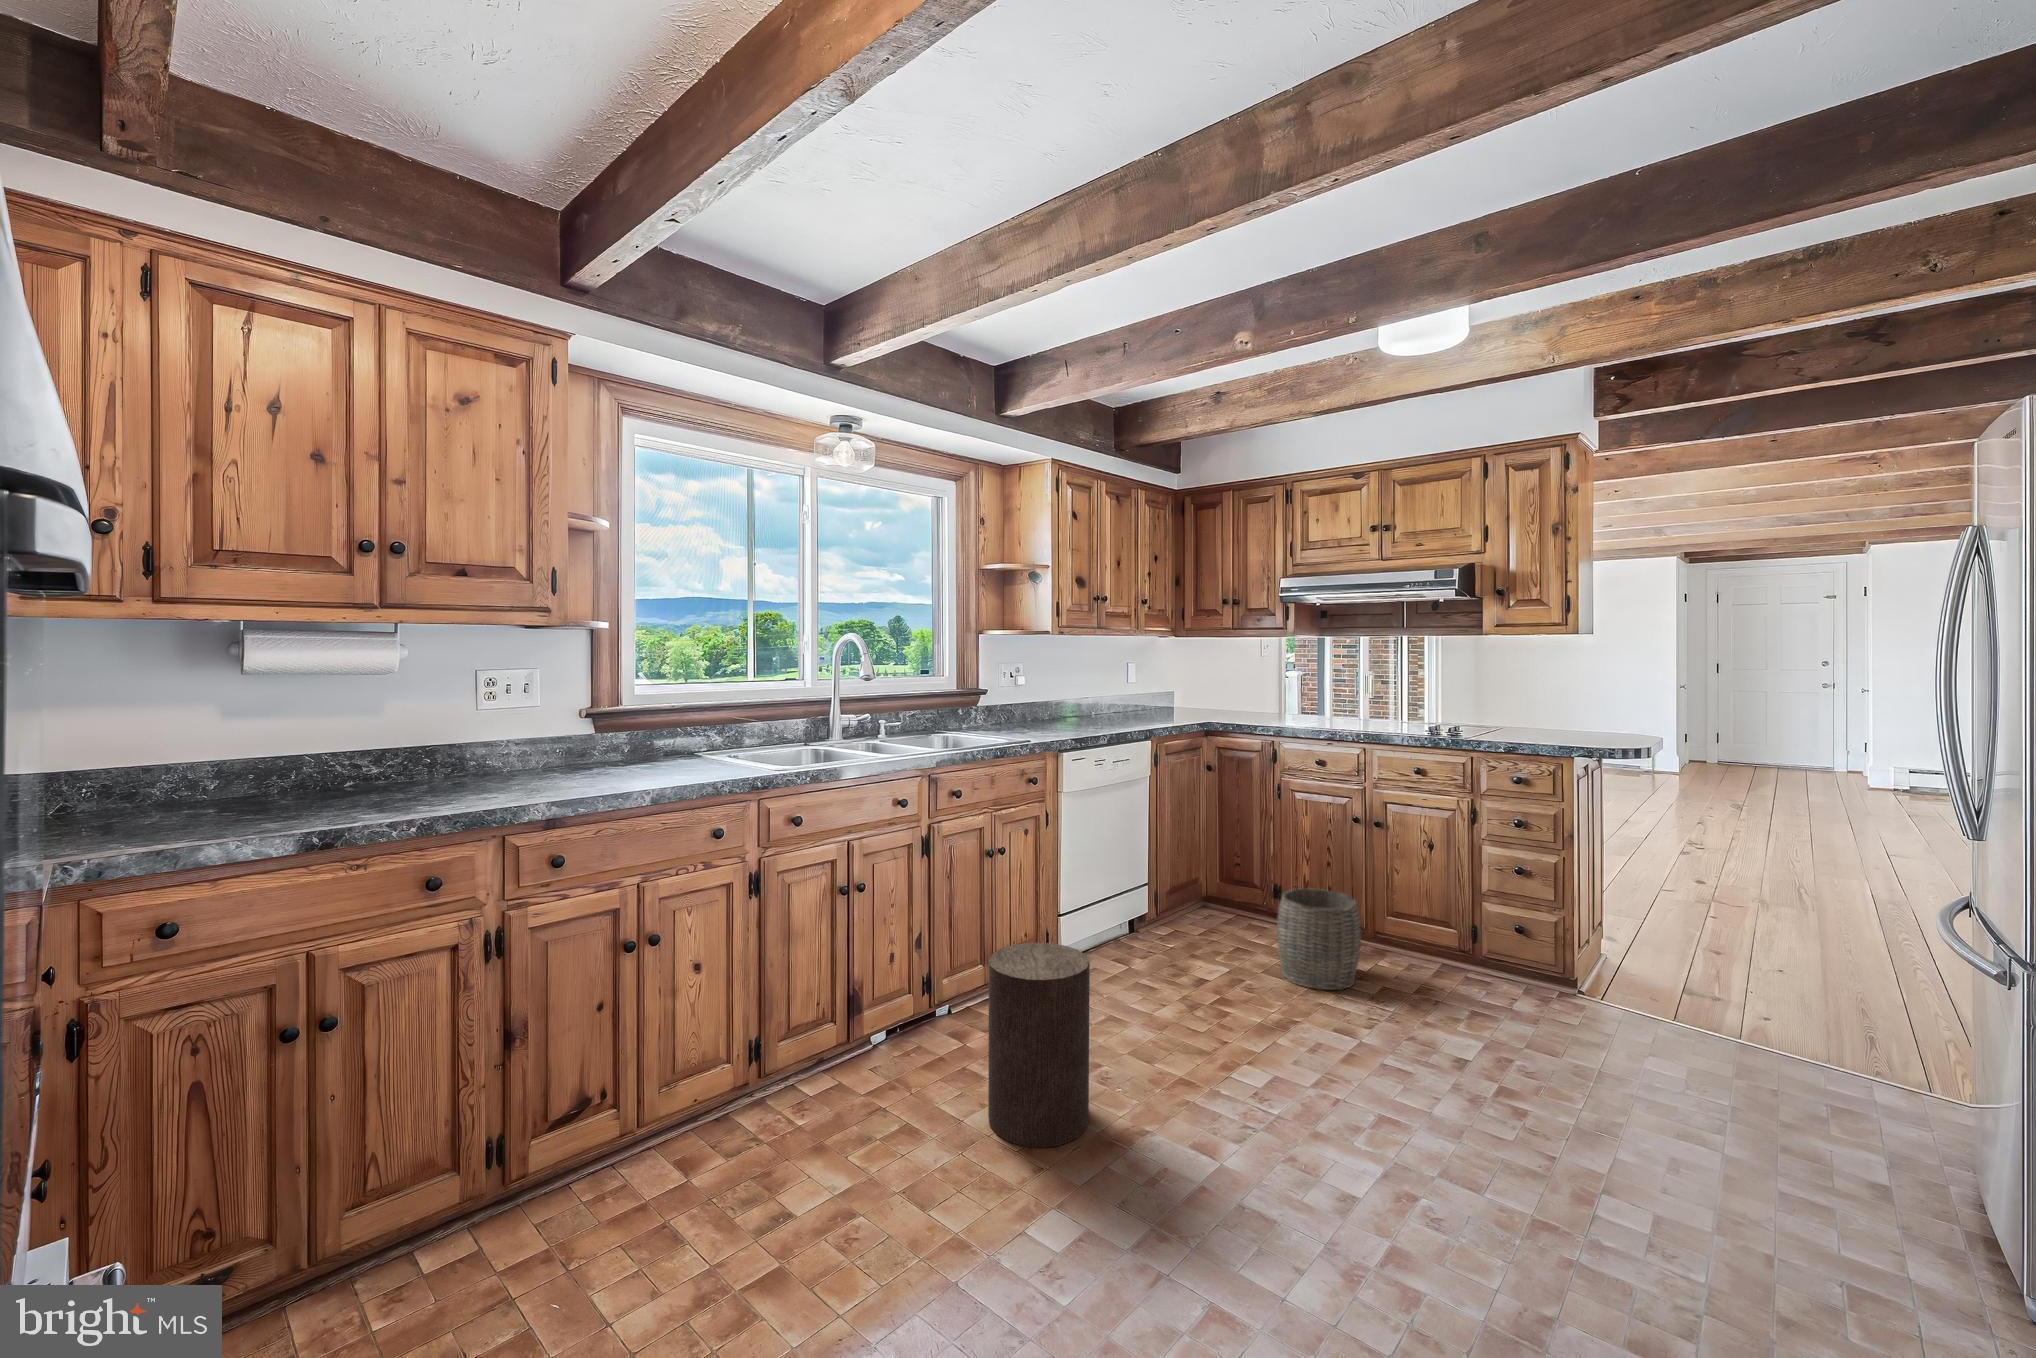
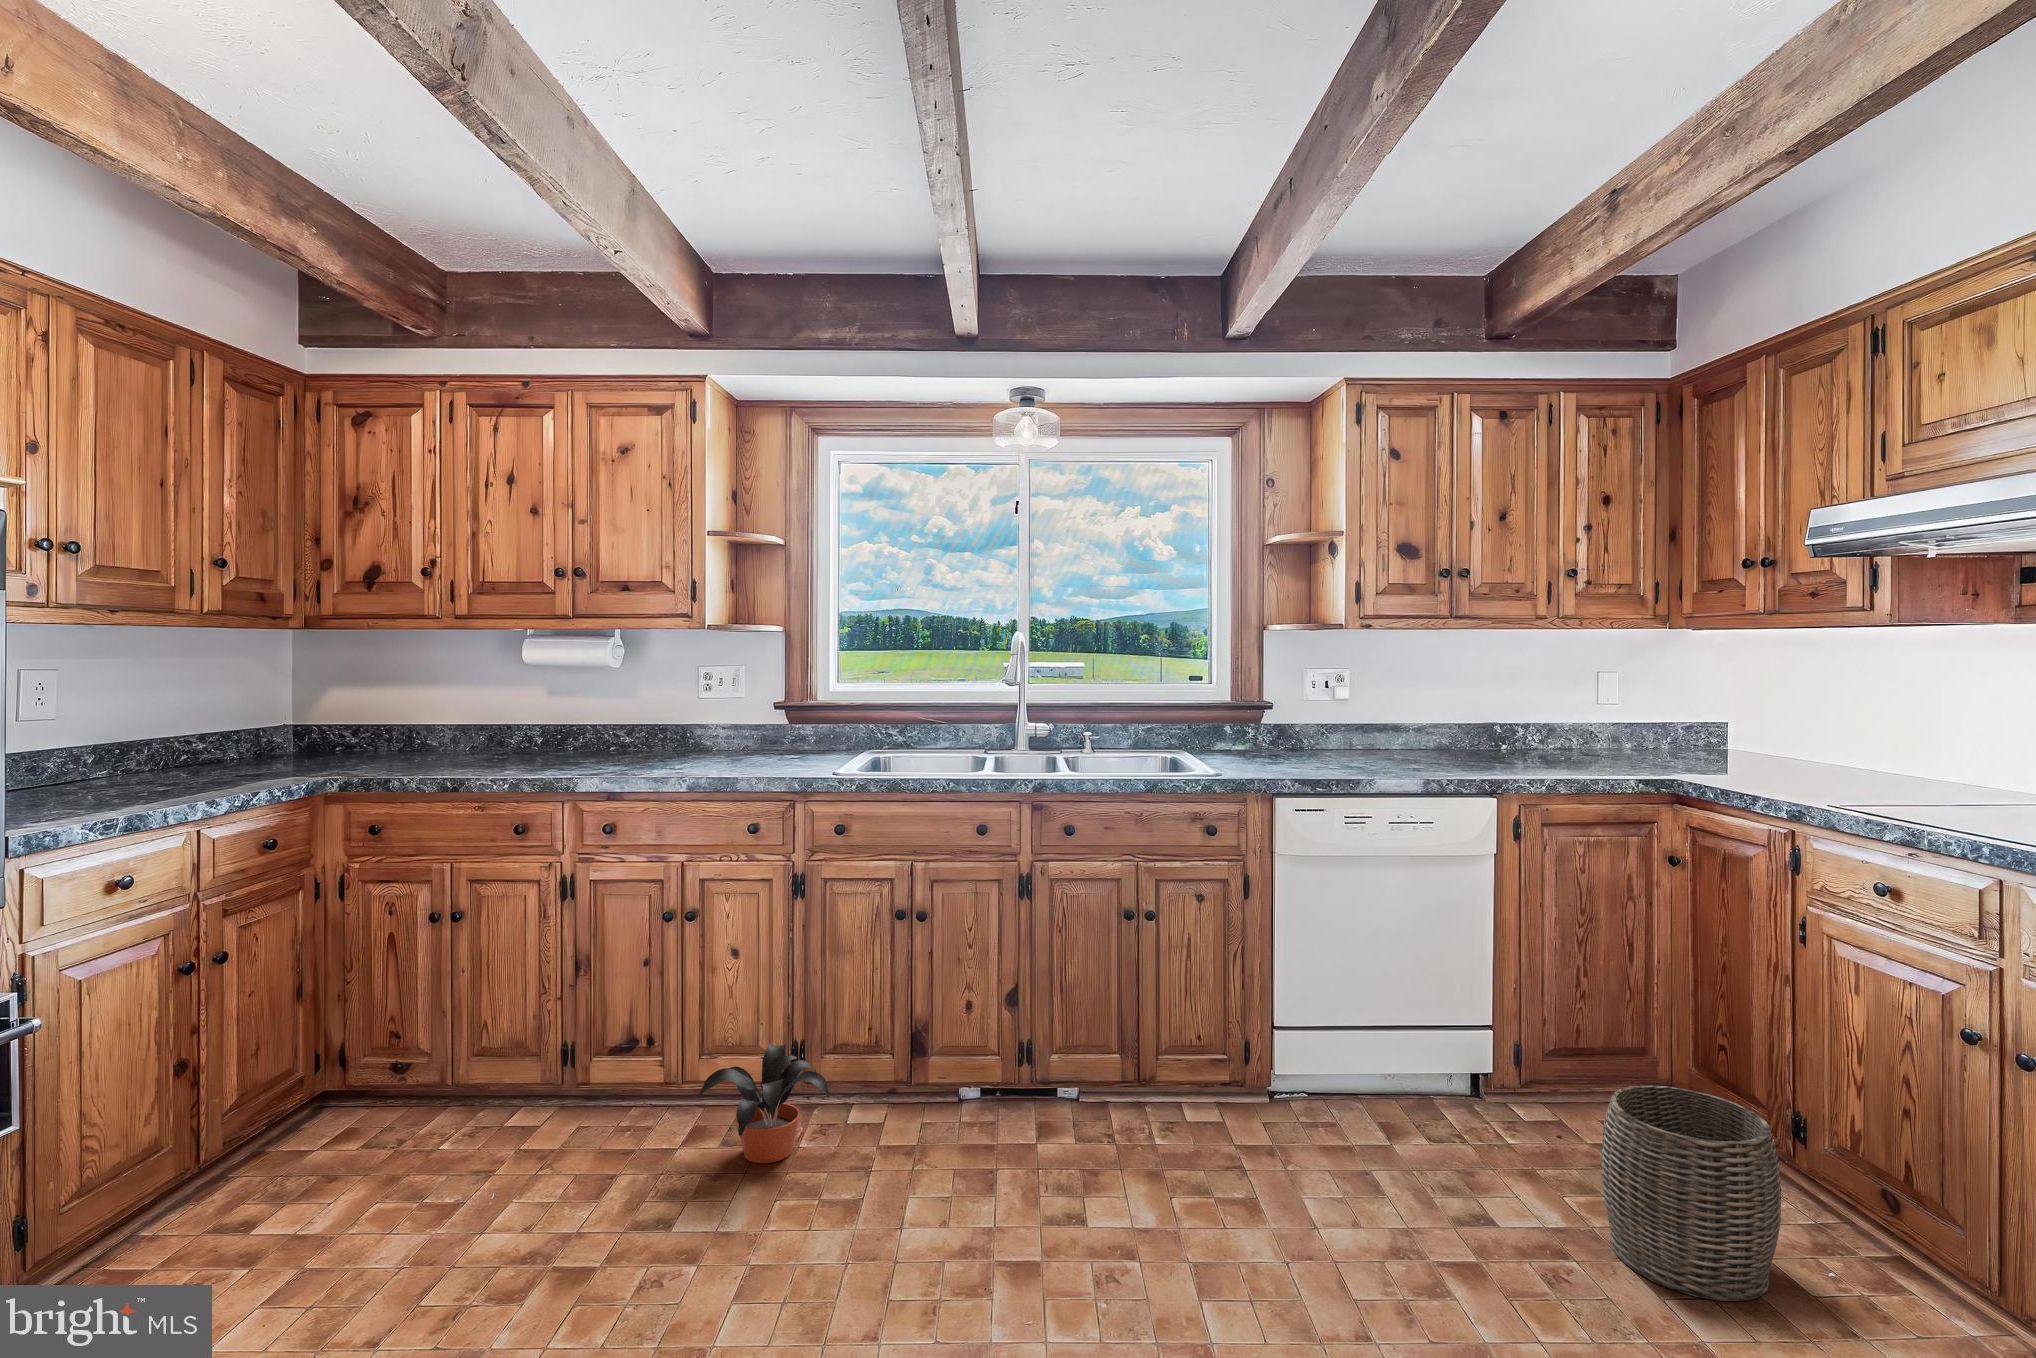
stool: present [988,943,1090,1147] -> none [902,1009,1027,1266]
potted plant: none [739,1039,862,1158] -> present [699,1044,829,1163]

